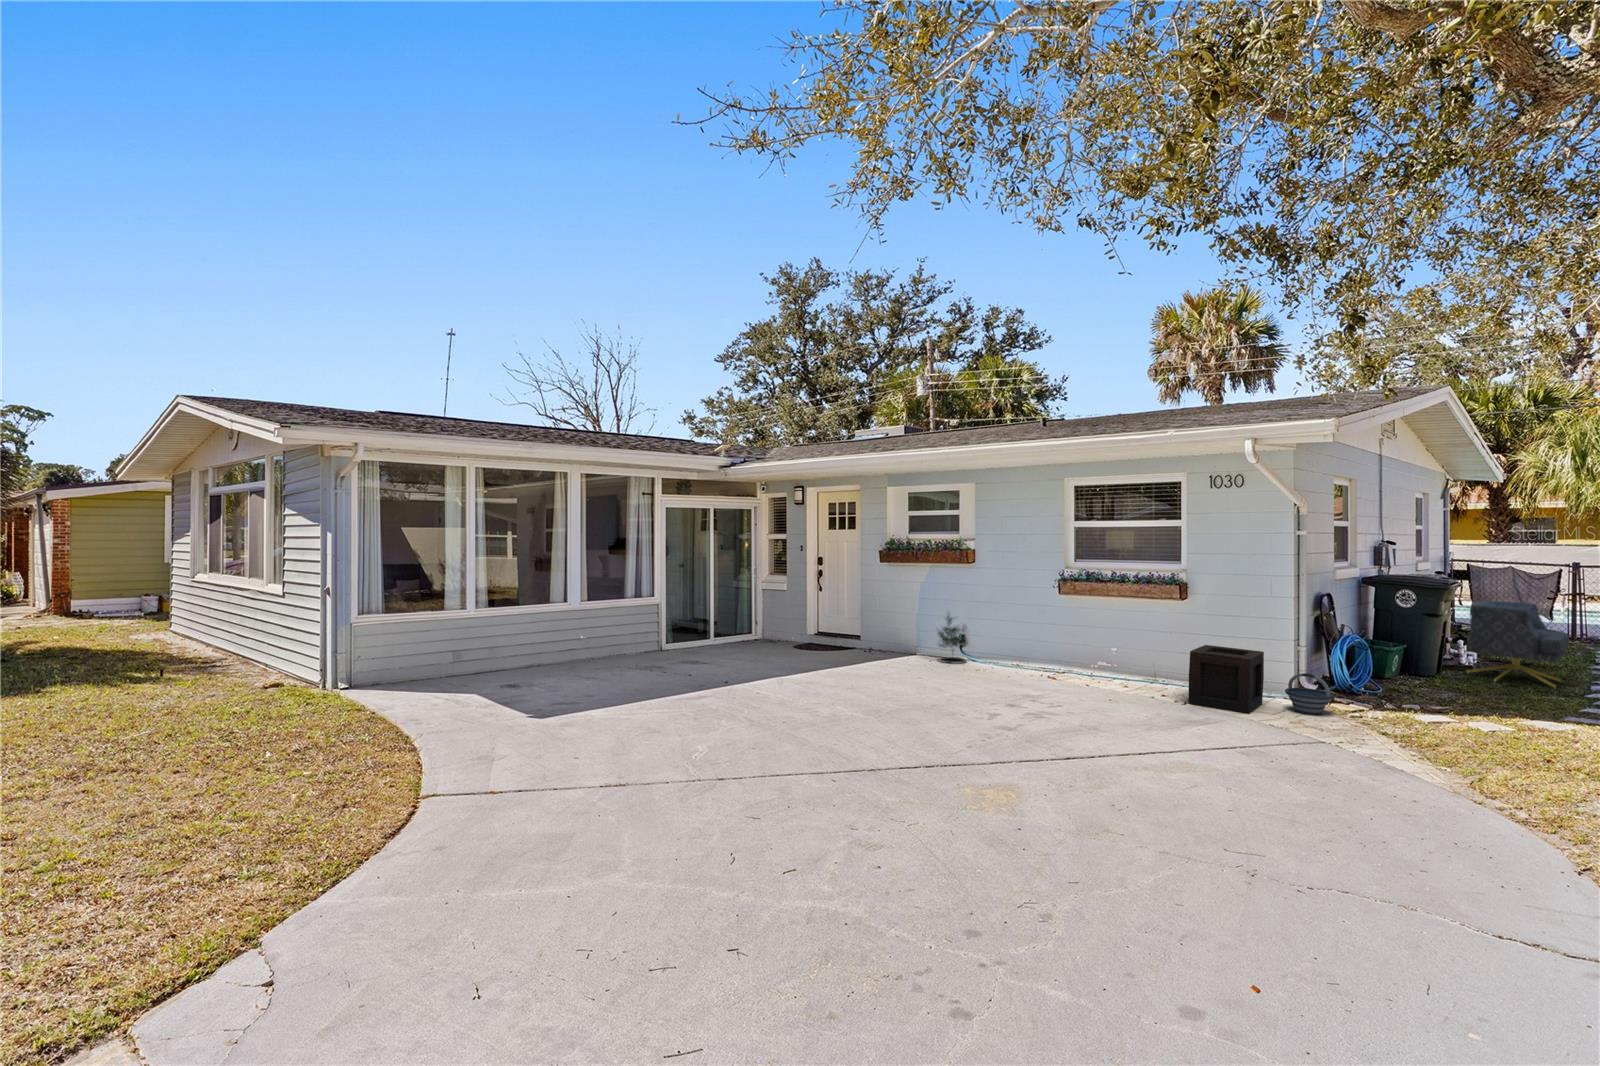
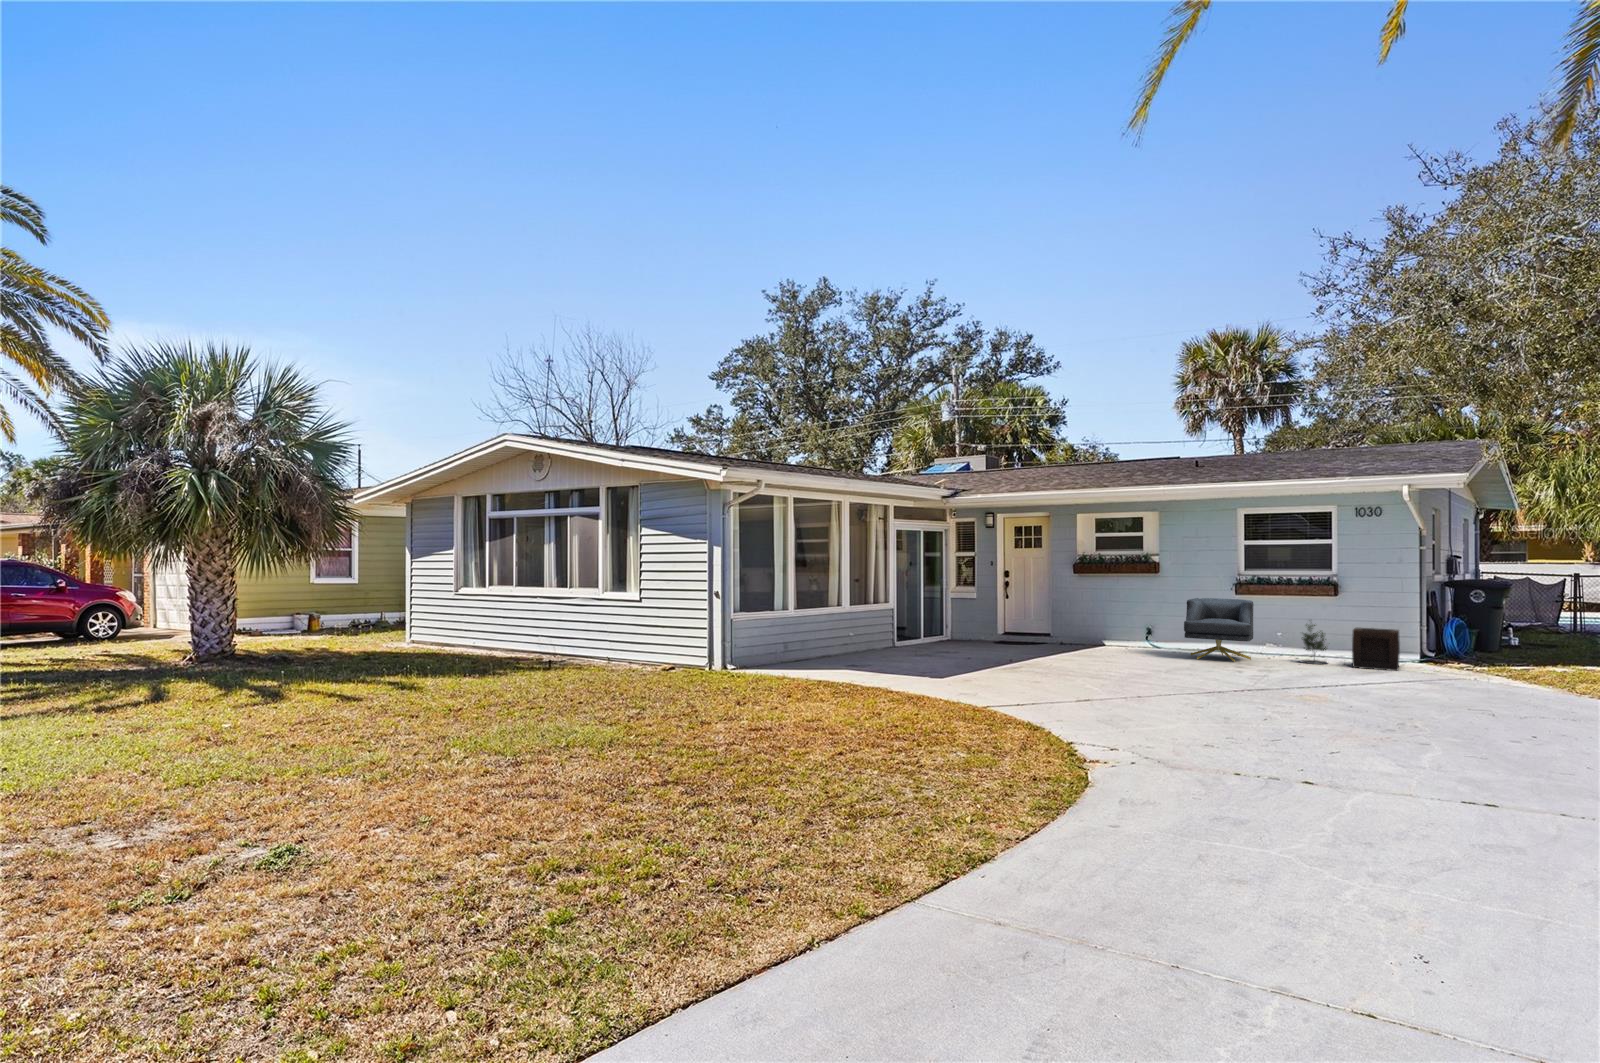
armchair: present [1467,600,1569,688] -> present [1184,598,1254,662]
potted tree: present [938,612,968,664] -> present [1301,625,1327,664]
bucket: present [1285,673,1333,715] -> none [1416,643,1449,670]

